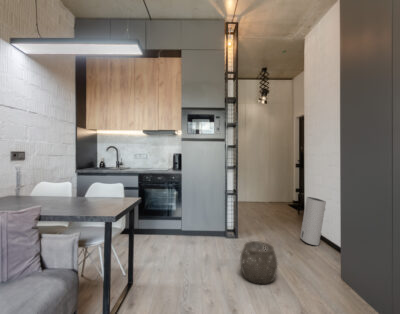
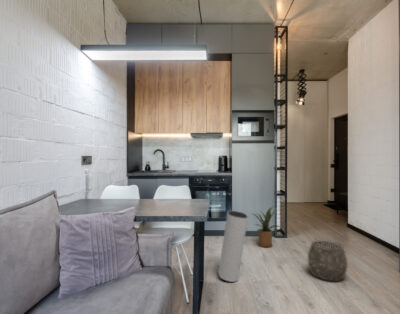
air purifier: present [300,197,326,245] -> present [218,211,248,282]
house plant: none [193,204,228,245] -> present [256,207,278,247]

